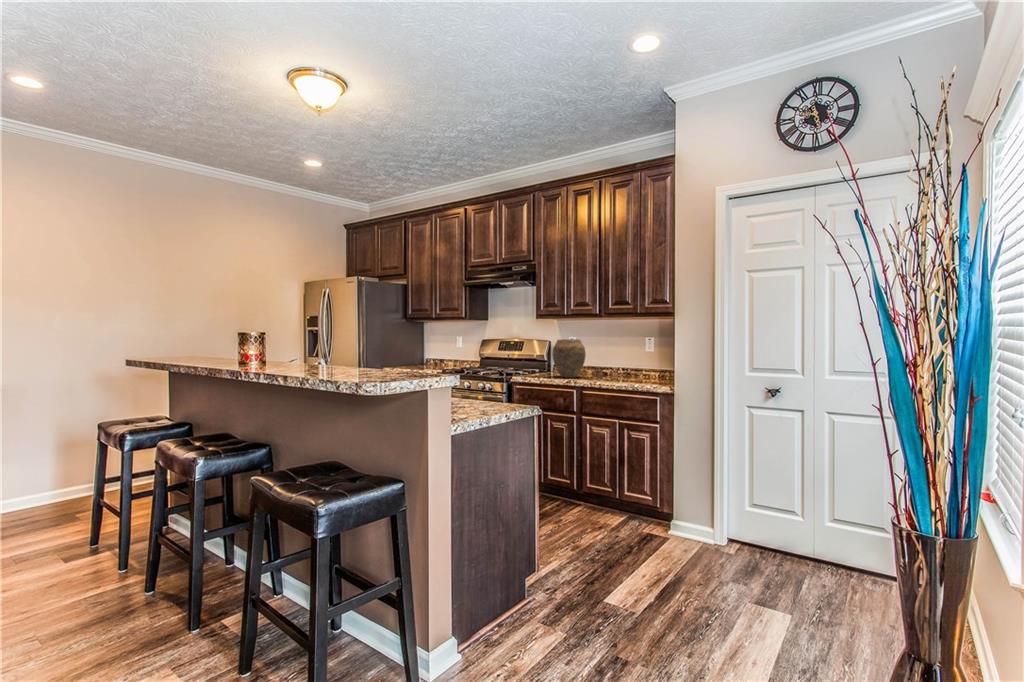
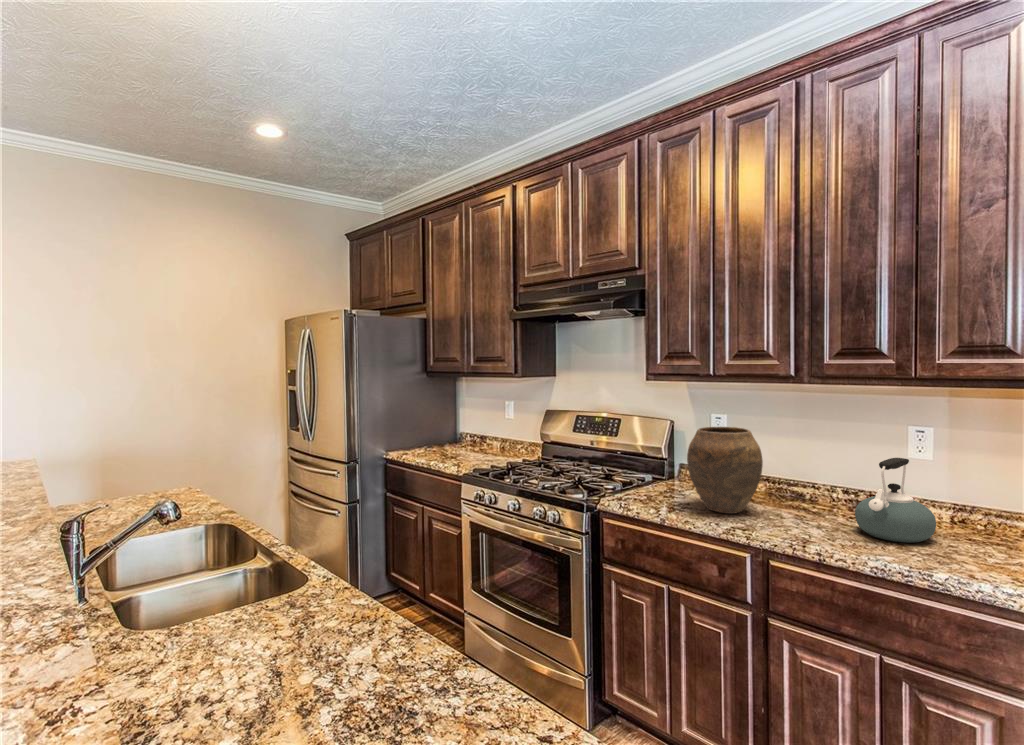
kettle: none [619,348,648,381] -> present [855,458,936,543]

